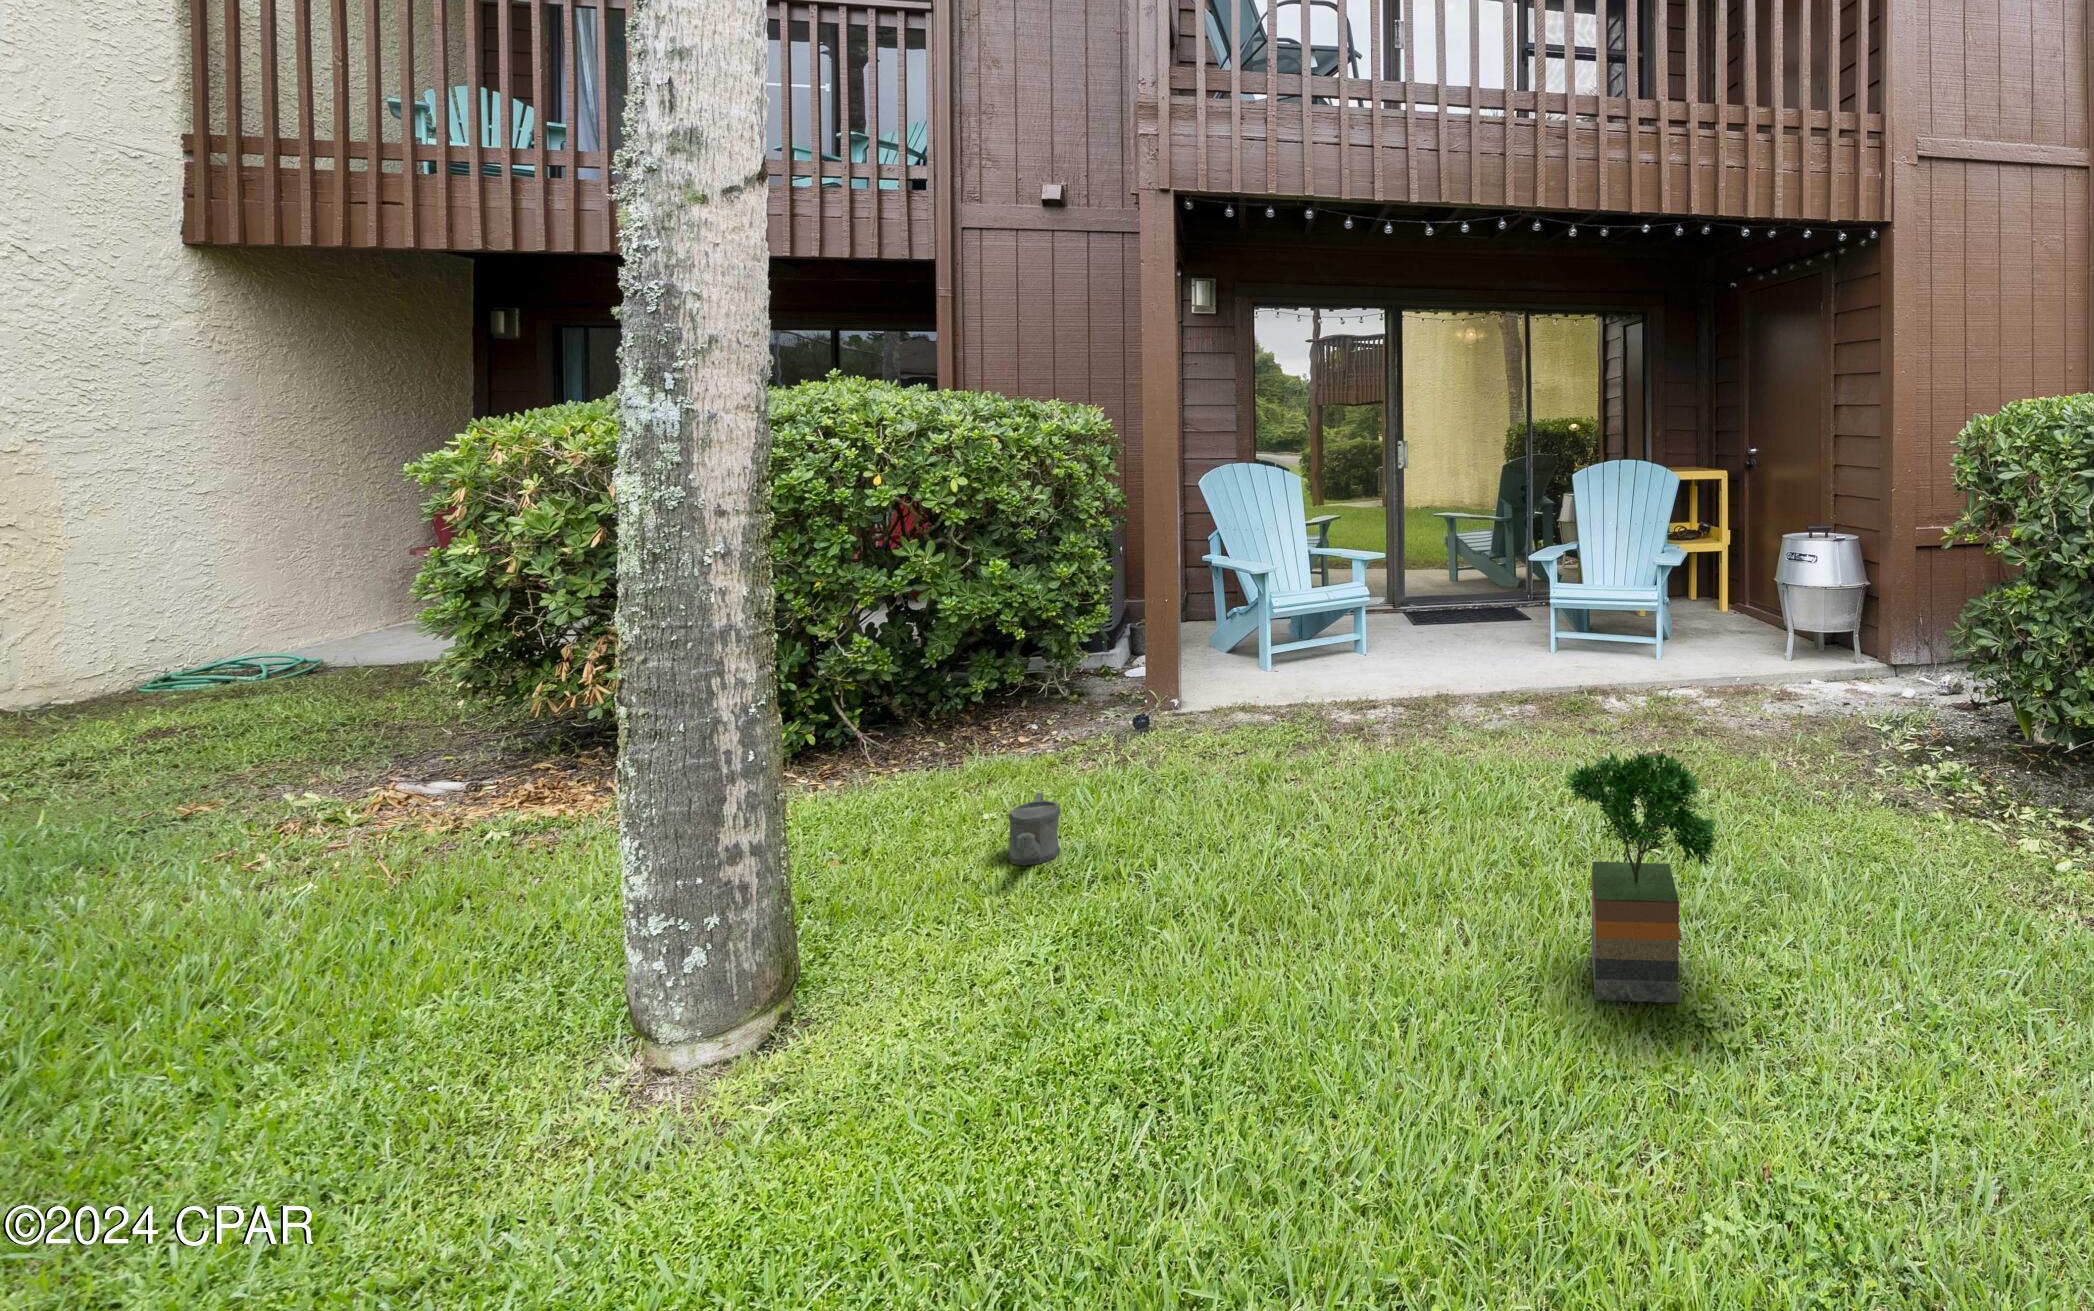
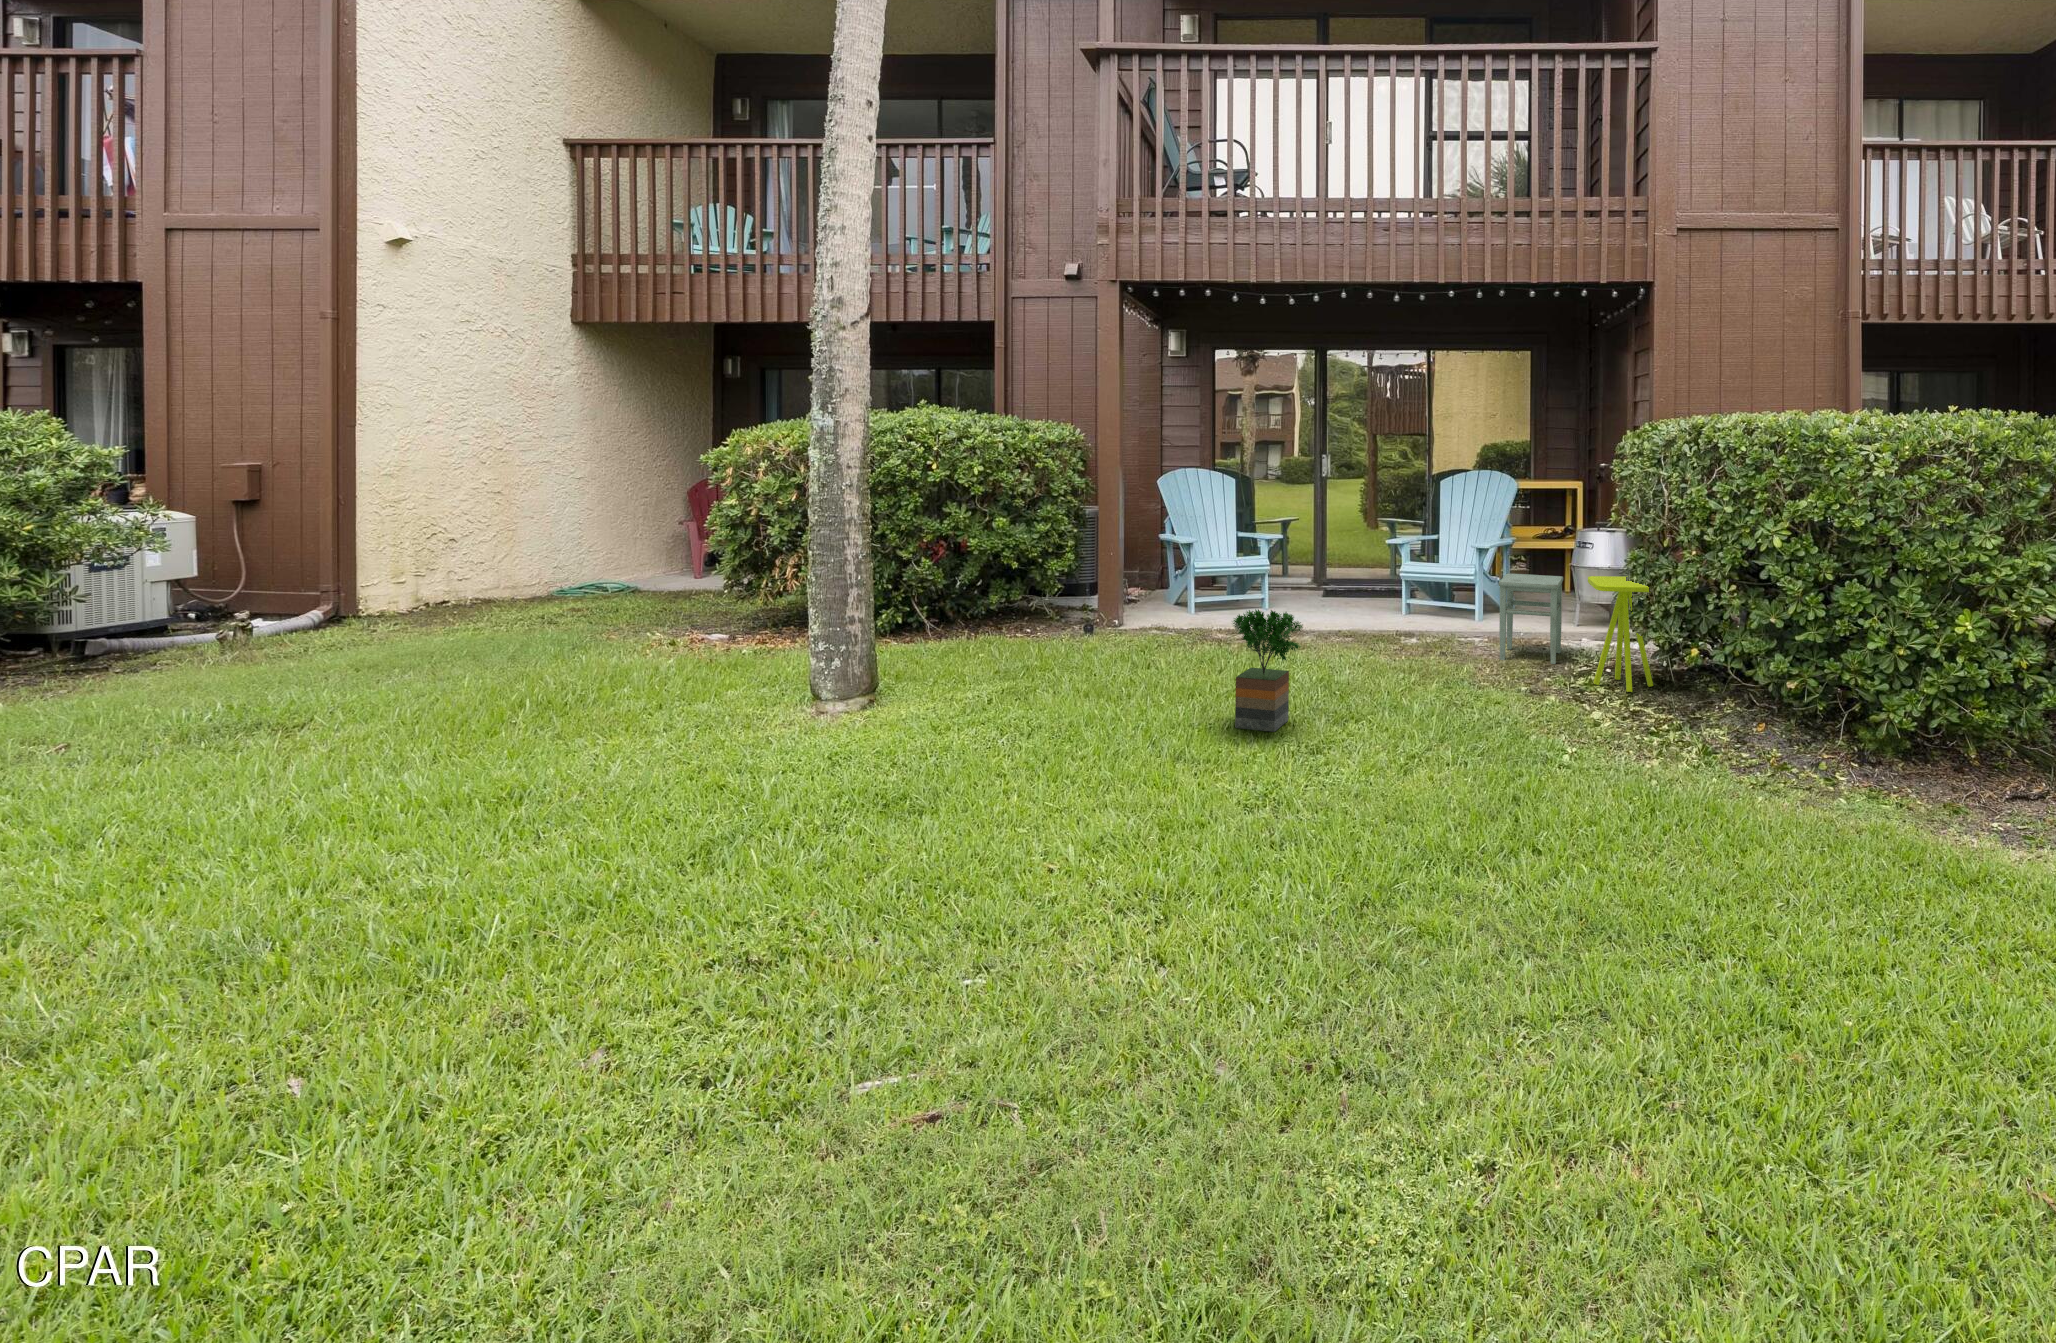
stool: none [1764,609,1865,740] -> present [1499,573,1563,664]
side table: none [1940,615,2068,791] -> present [1588,576,1653,692]
watering can: present [1008,793,1061,866] -> none [987,638,1014,670]

